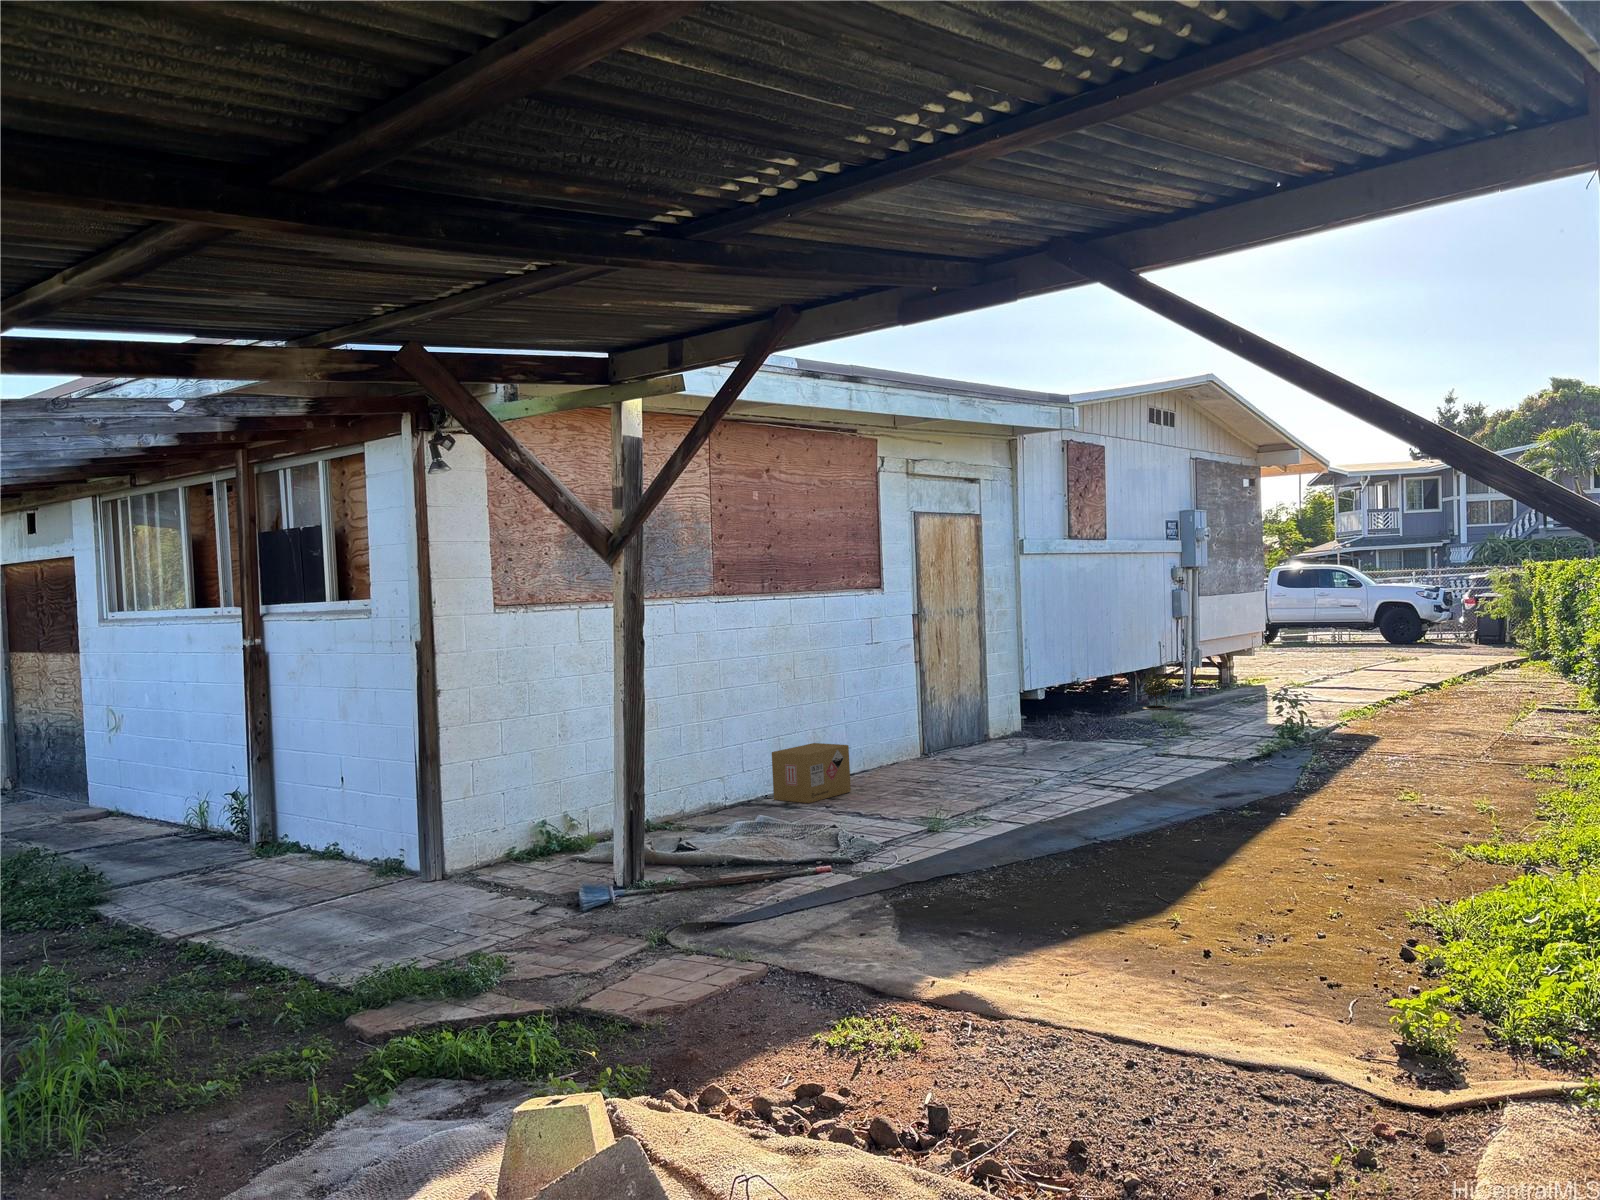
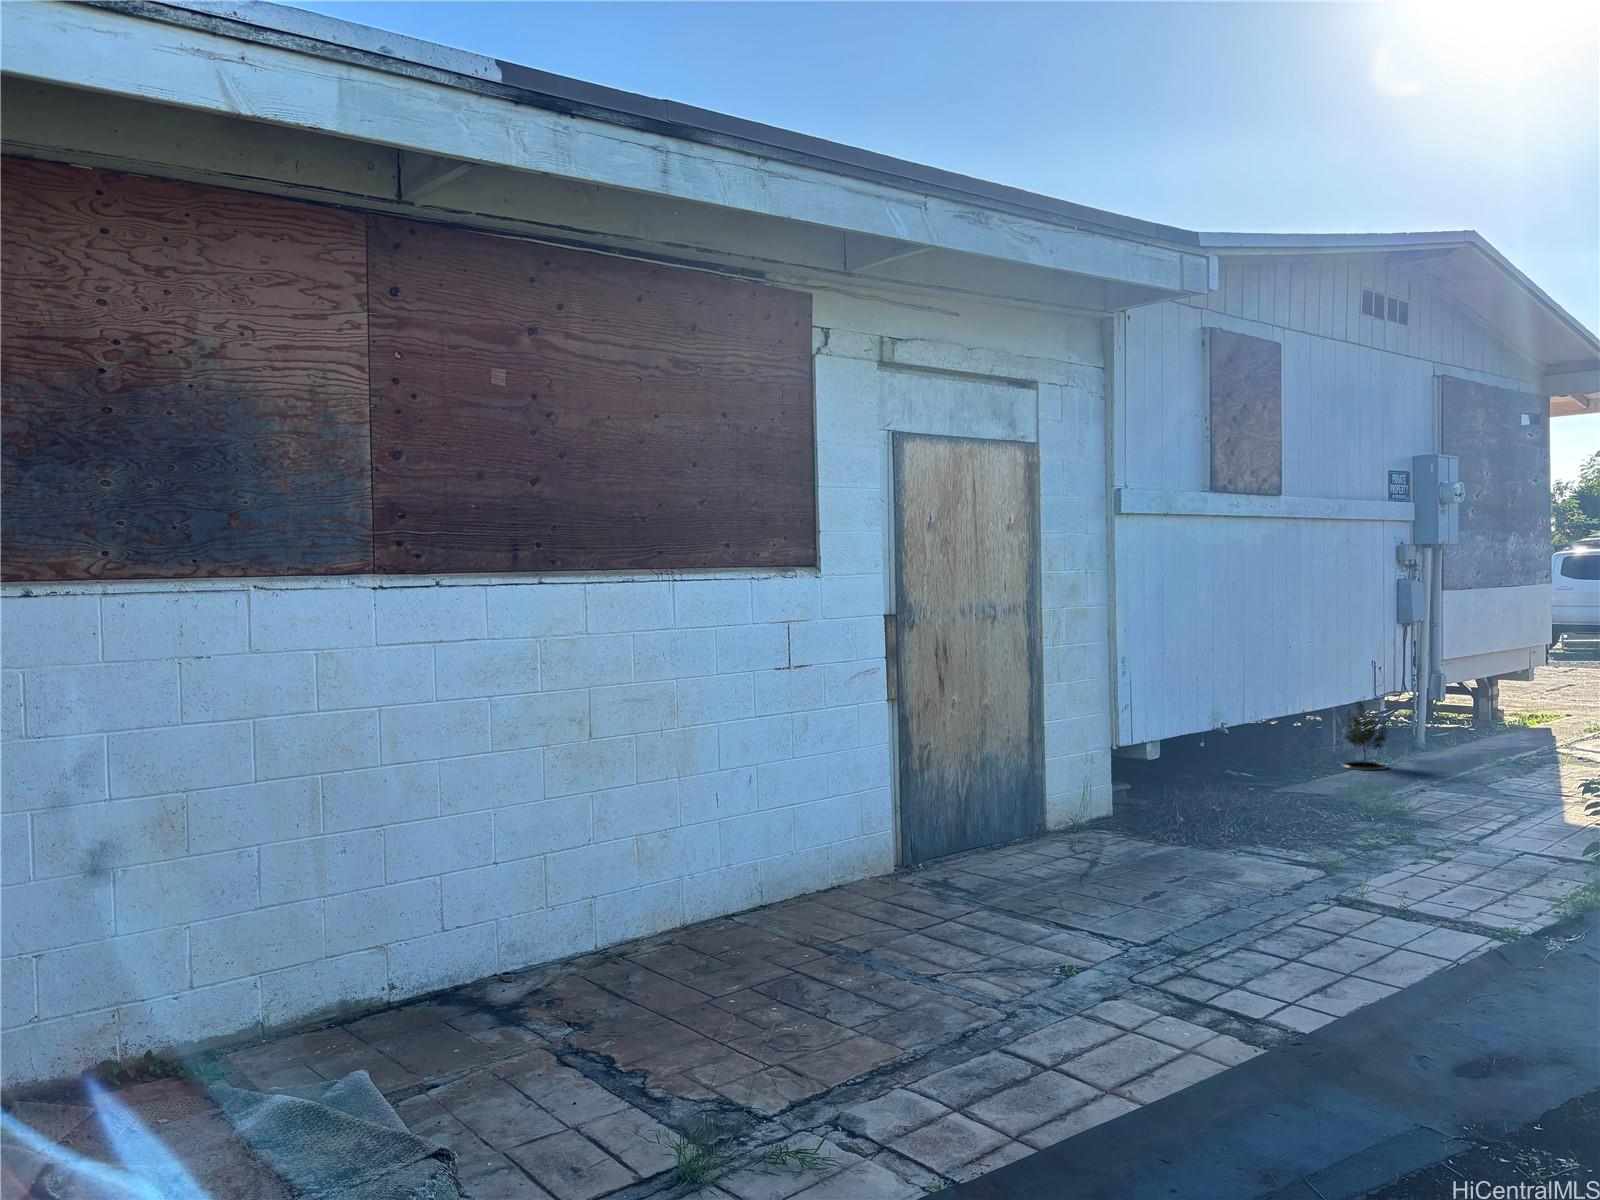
cardboard box: present [772,743,851,803] -> none [524,858,688,997]

